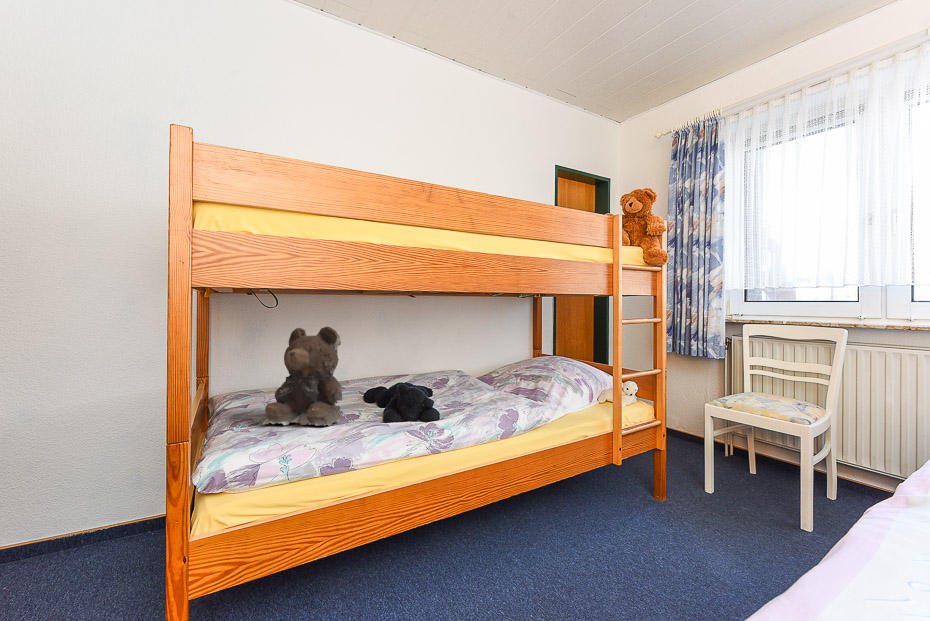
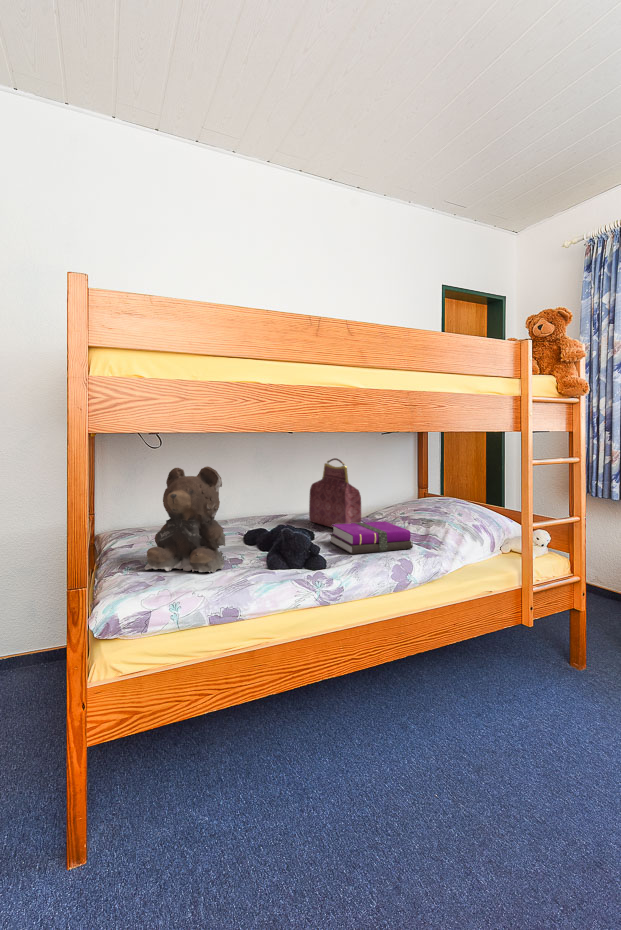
handbag: none [430,321,476,388] -> present [309,458,361,528]
notebook: none [445,377,520,407] -> present [330,521,413,554]

